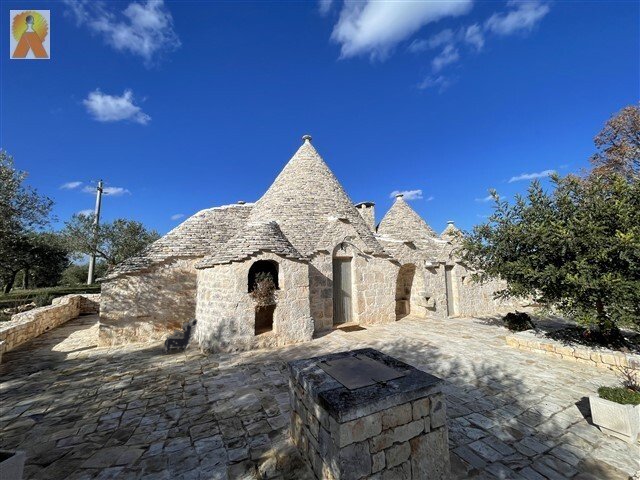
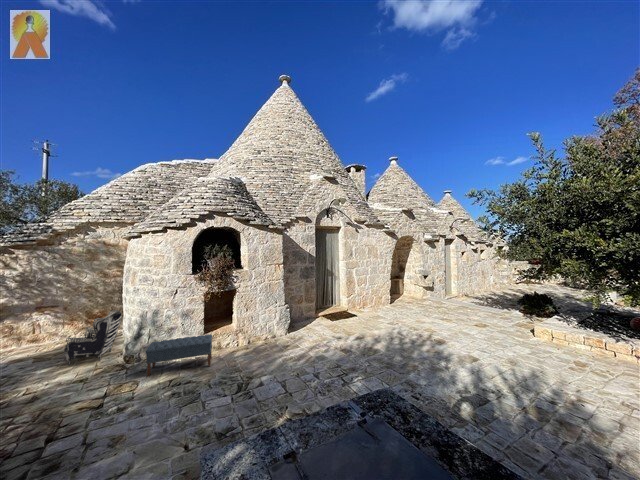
bench: none [220,336,261,361] -> present [146,335,212,376]

